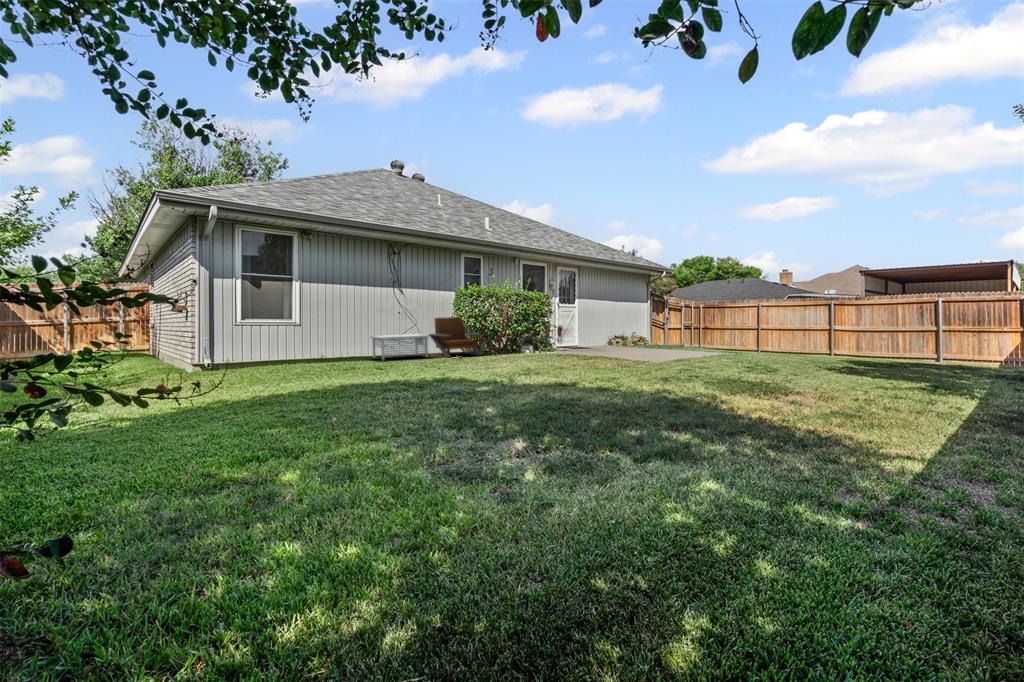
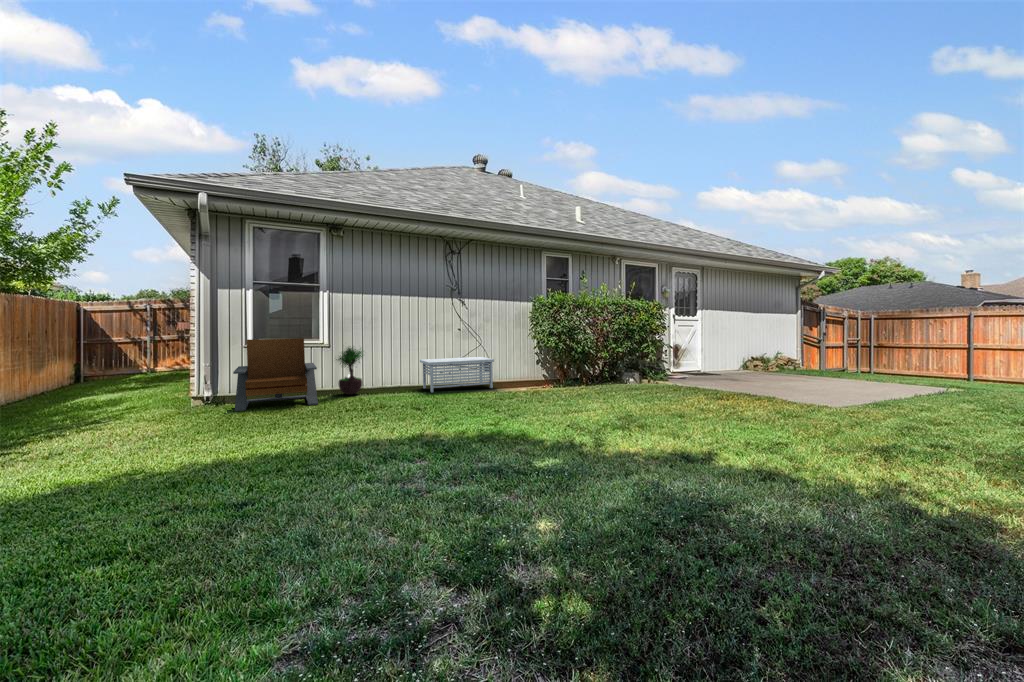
lounge chair: present [429,317,481,358] -> present [233,338,318,411]
potted tree: none [308,322,332,362] -> present [336,347,363,395]

